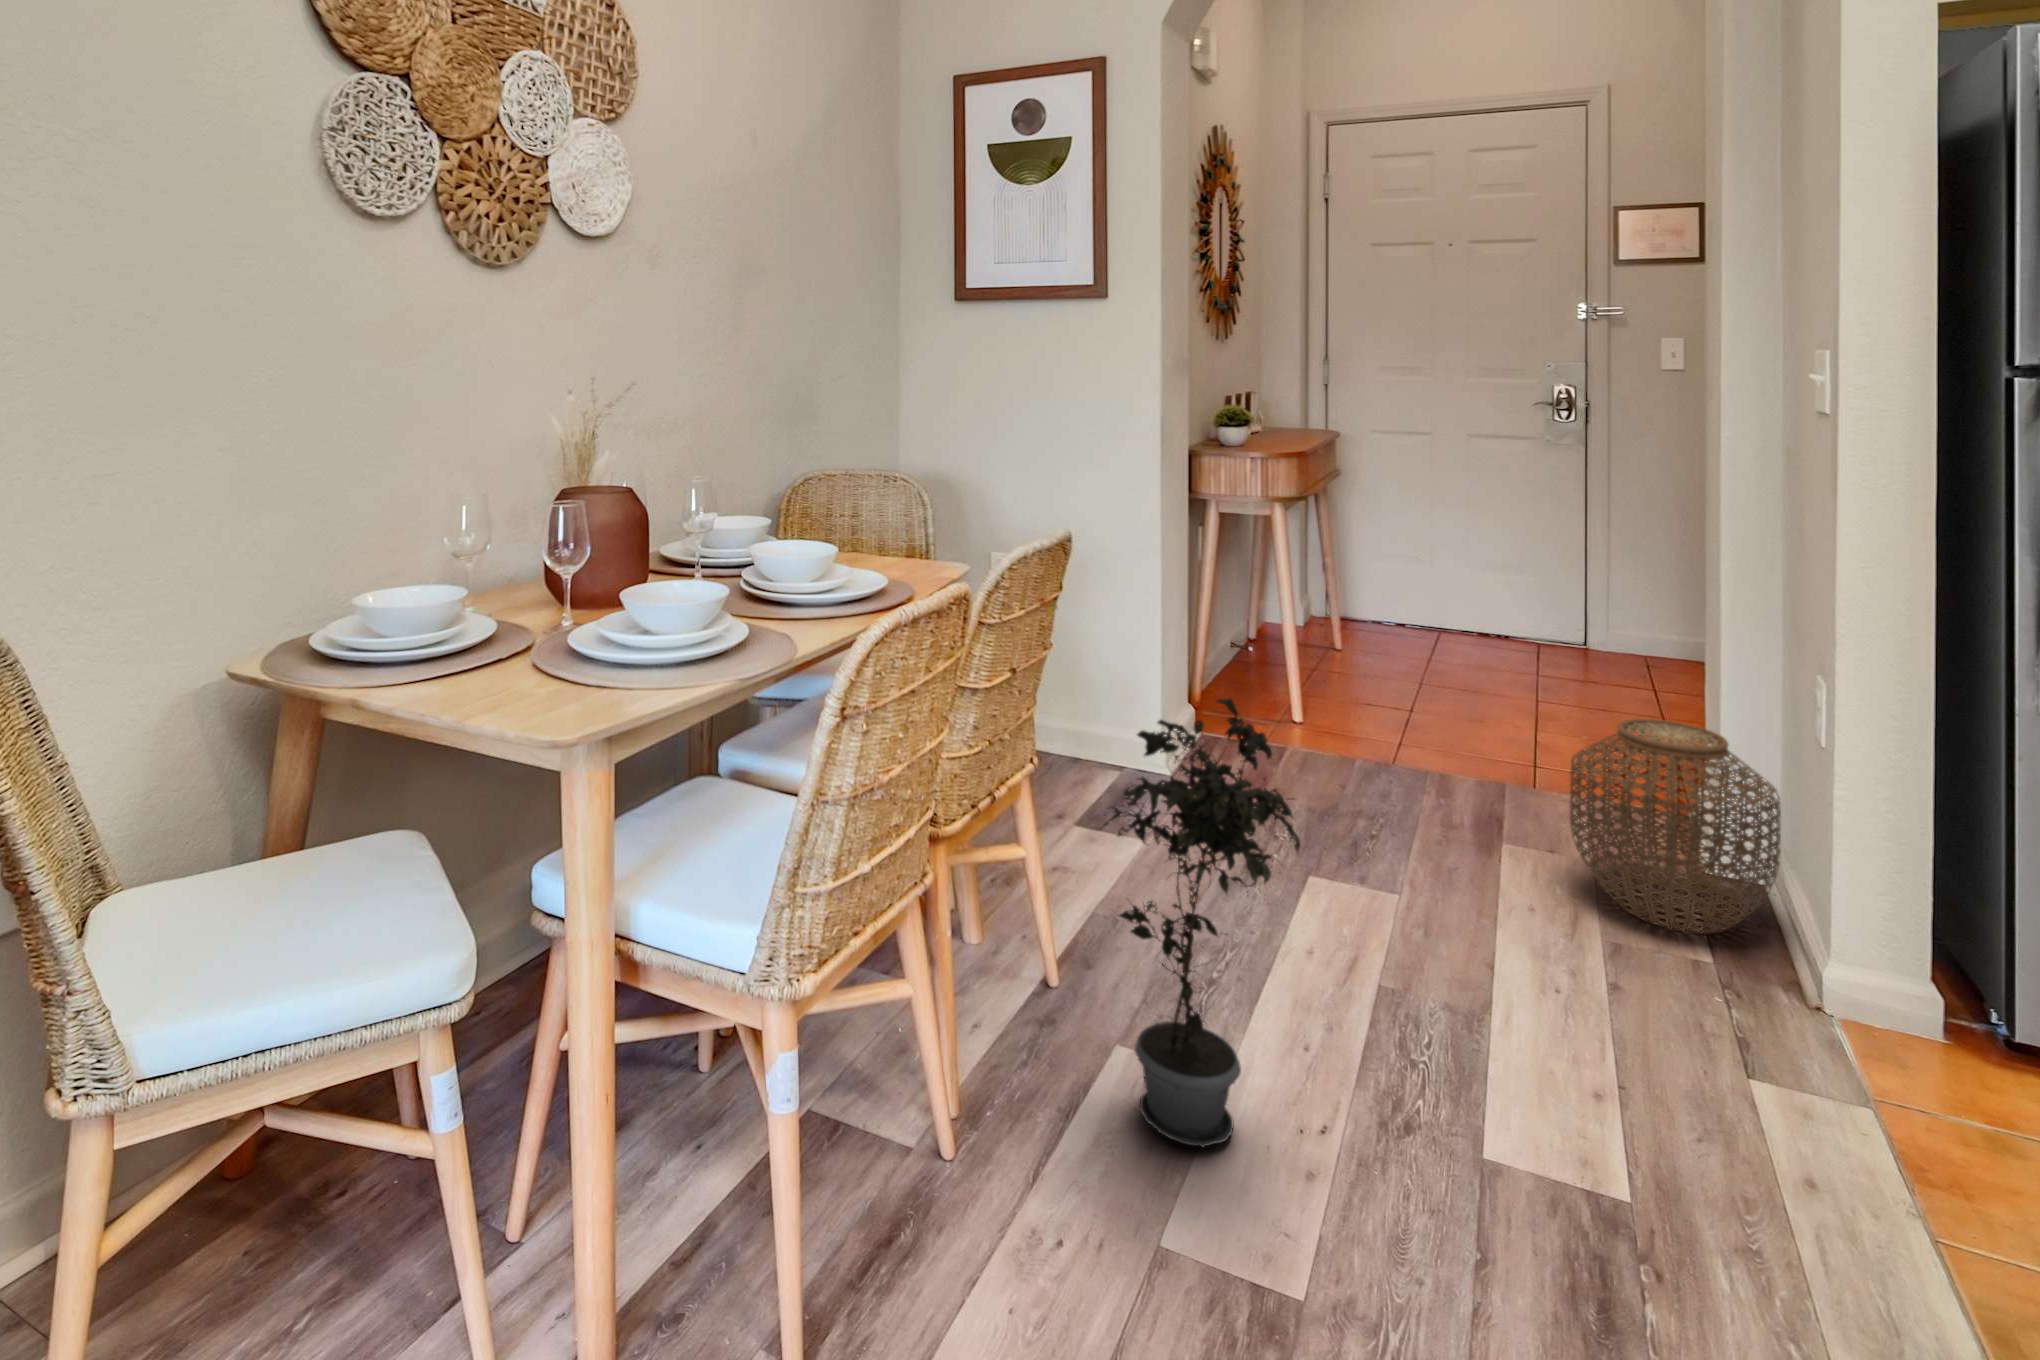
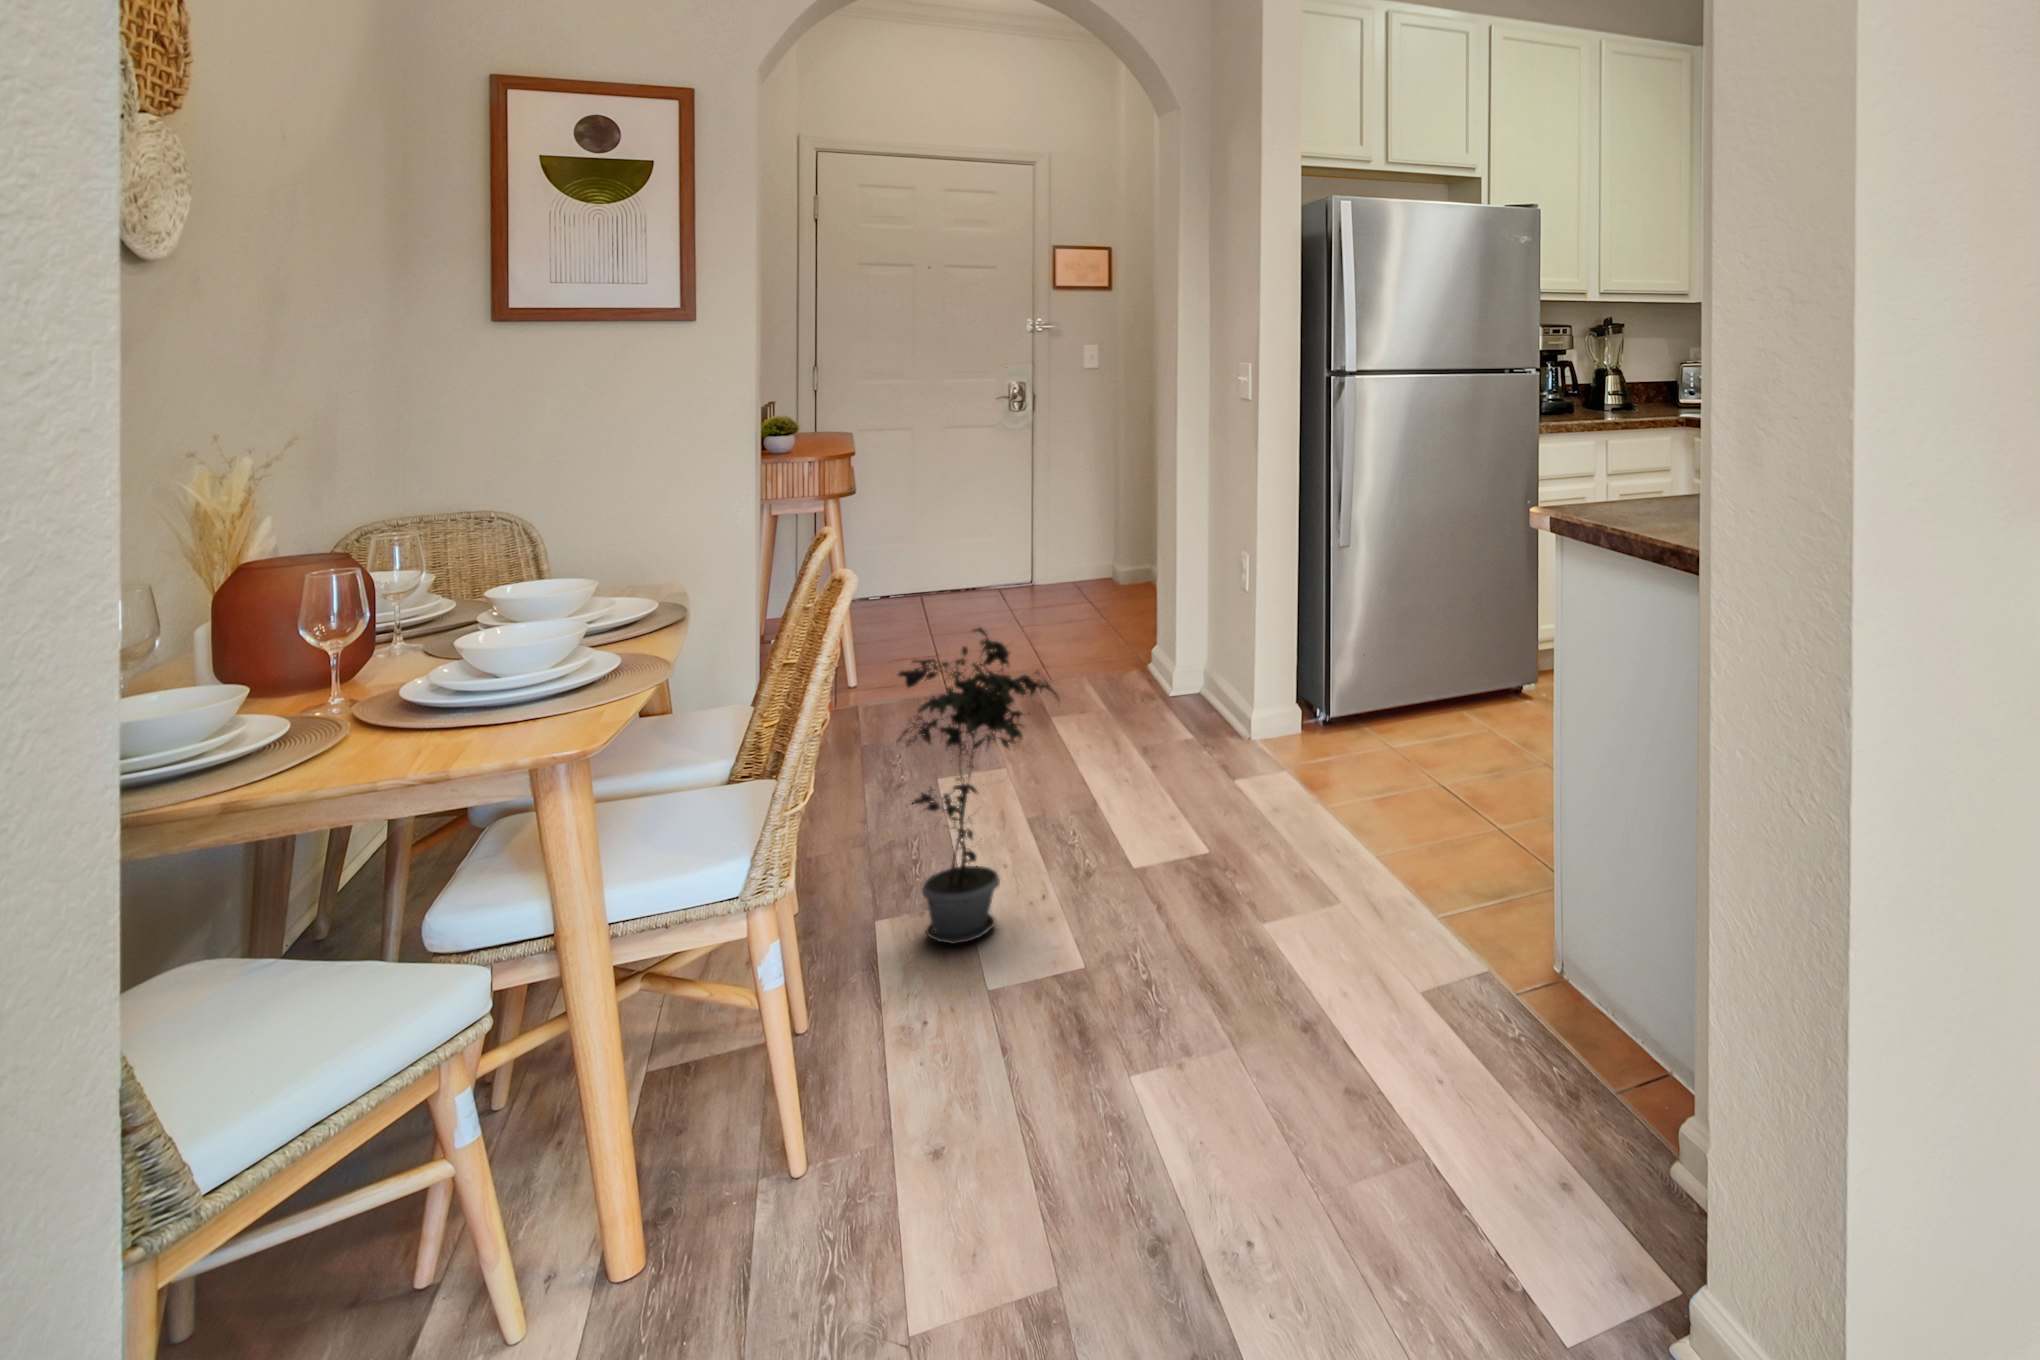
woven basket: present [1570,719,1781,933] -> none [1103,602,1217,731]

